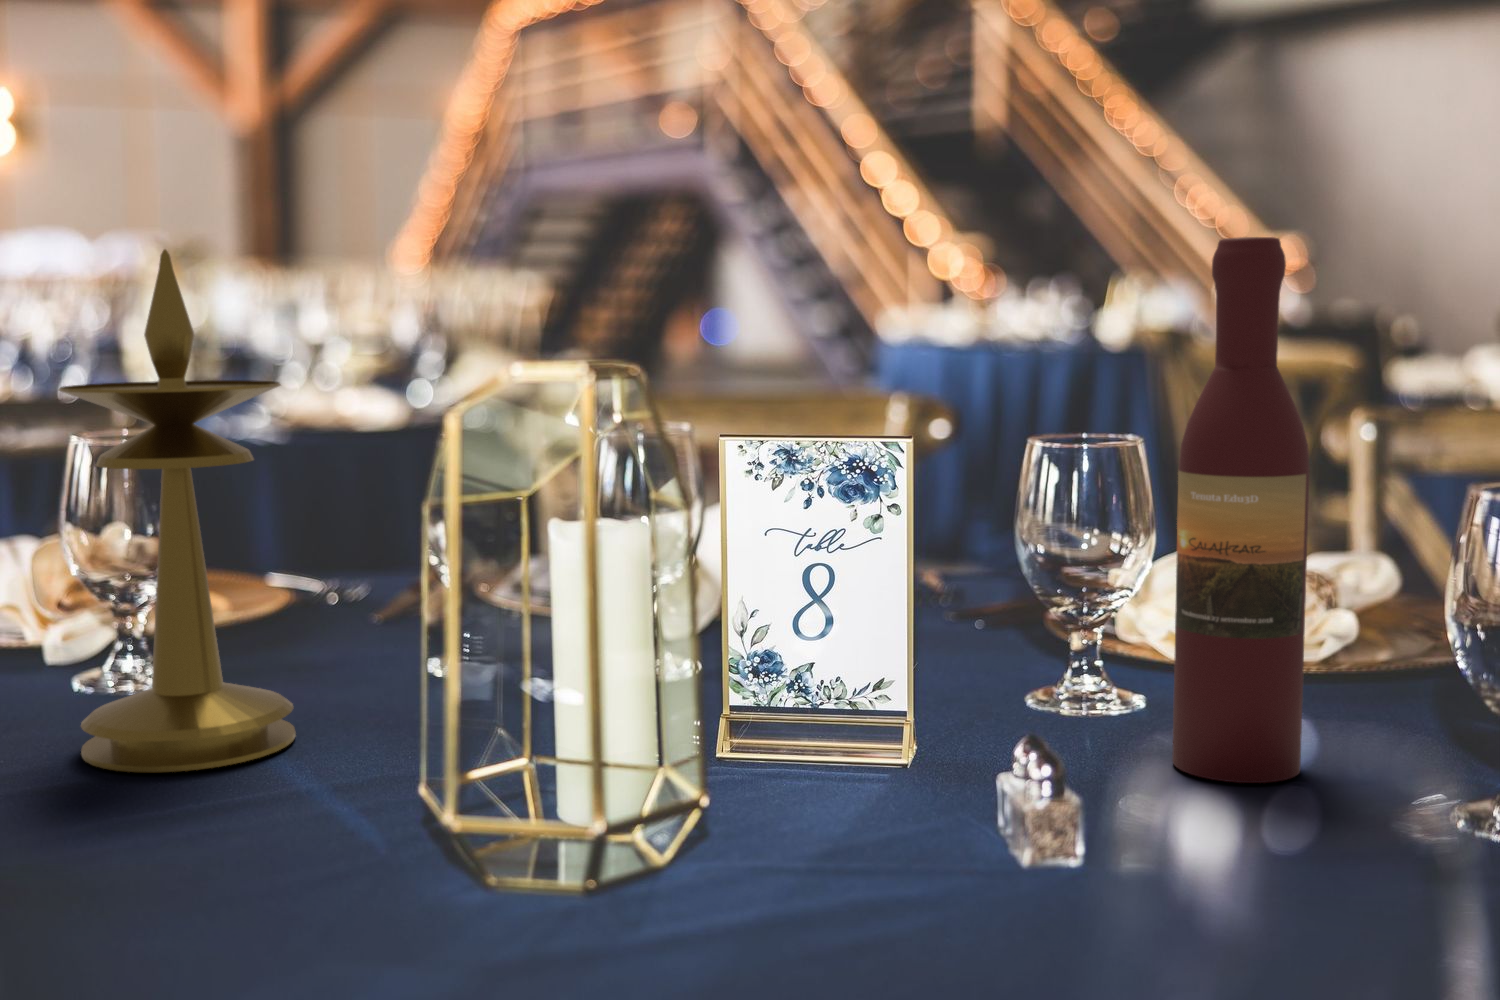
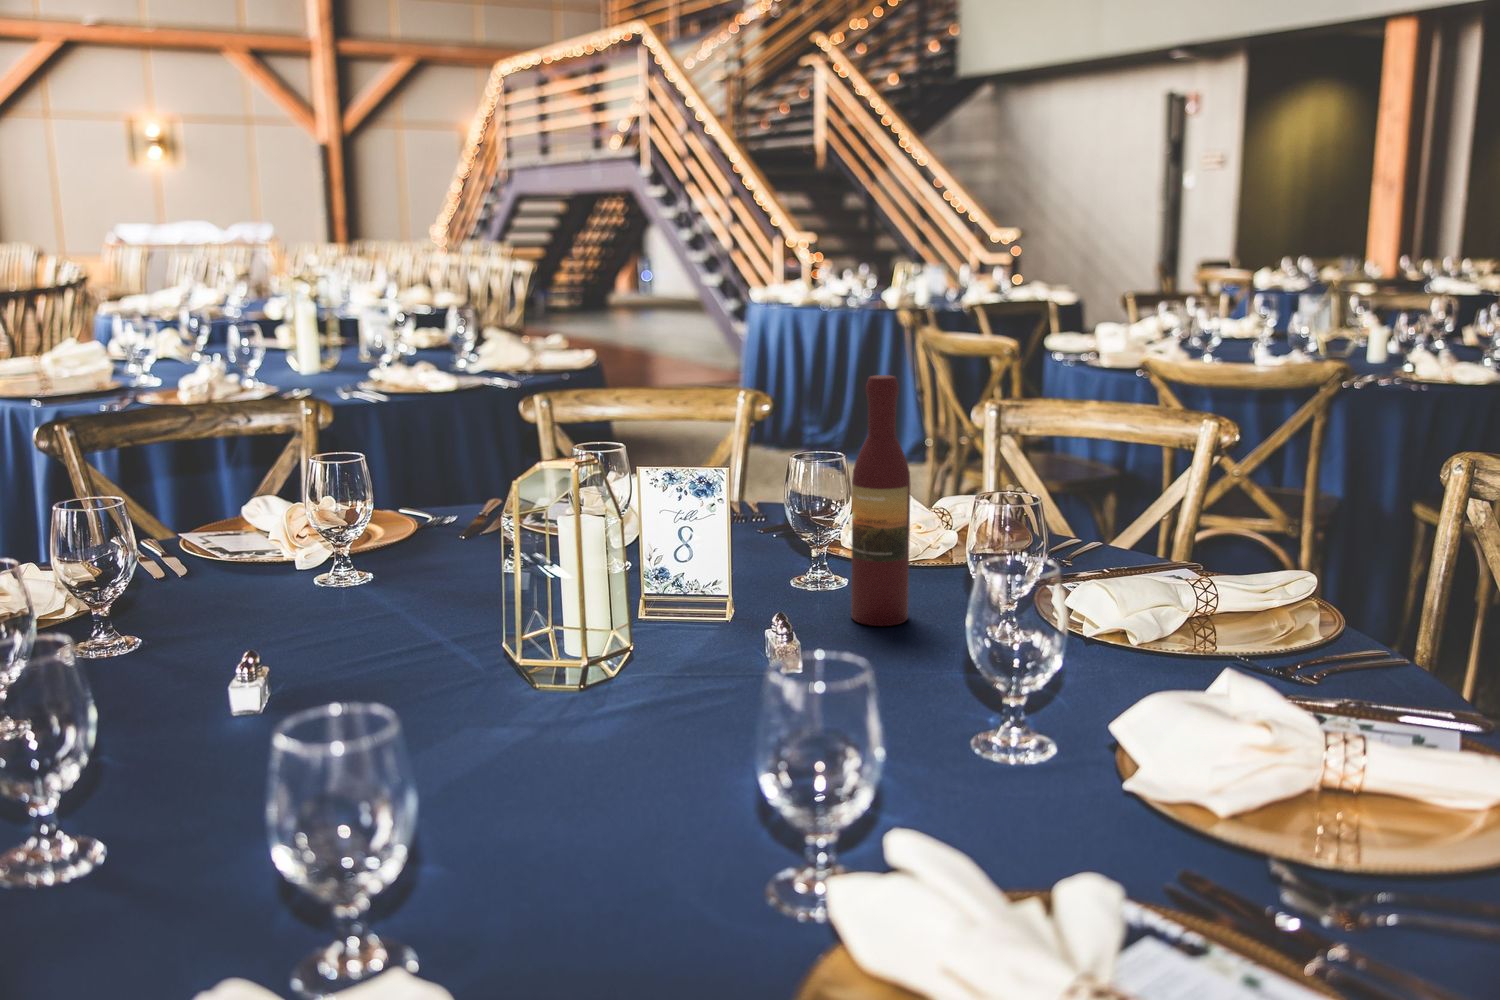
candlestick: present [59,249,296,772] -> none [312,381,435,635]

